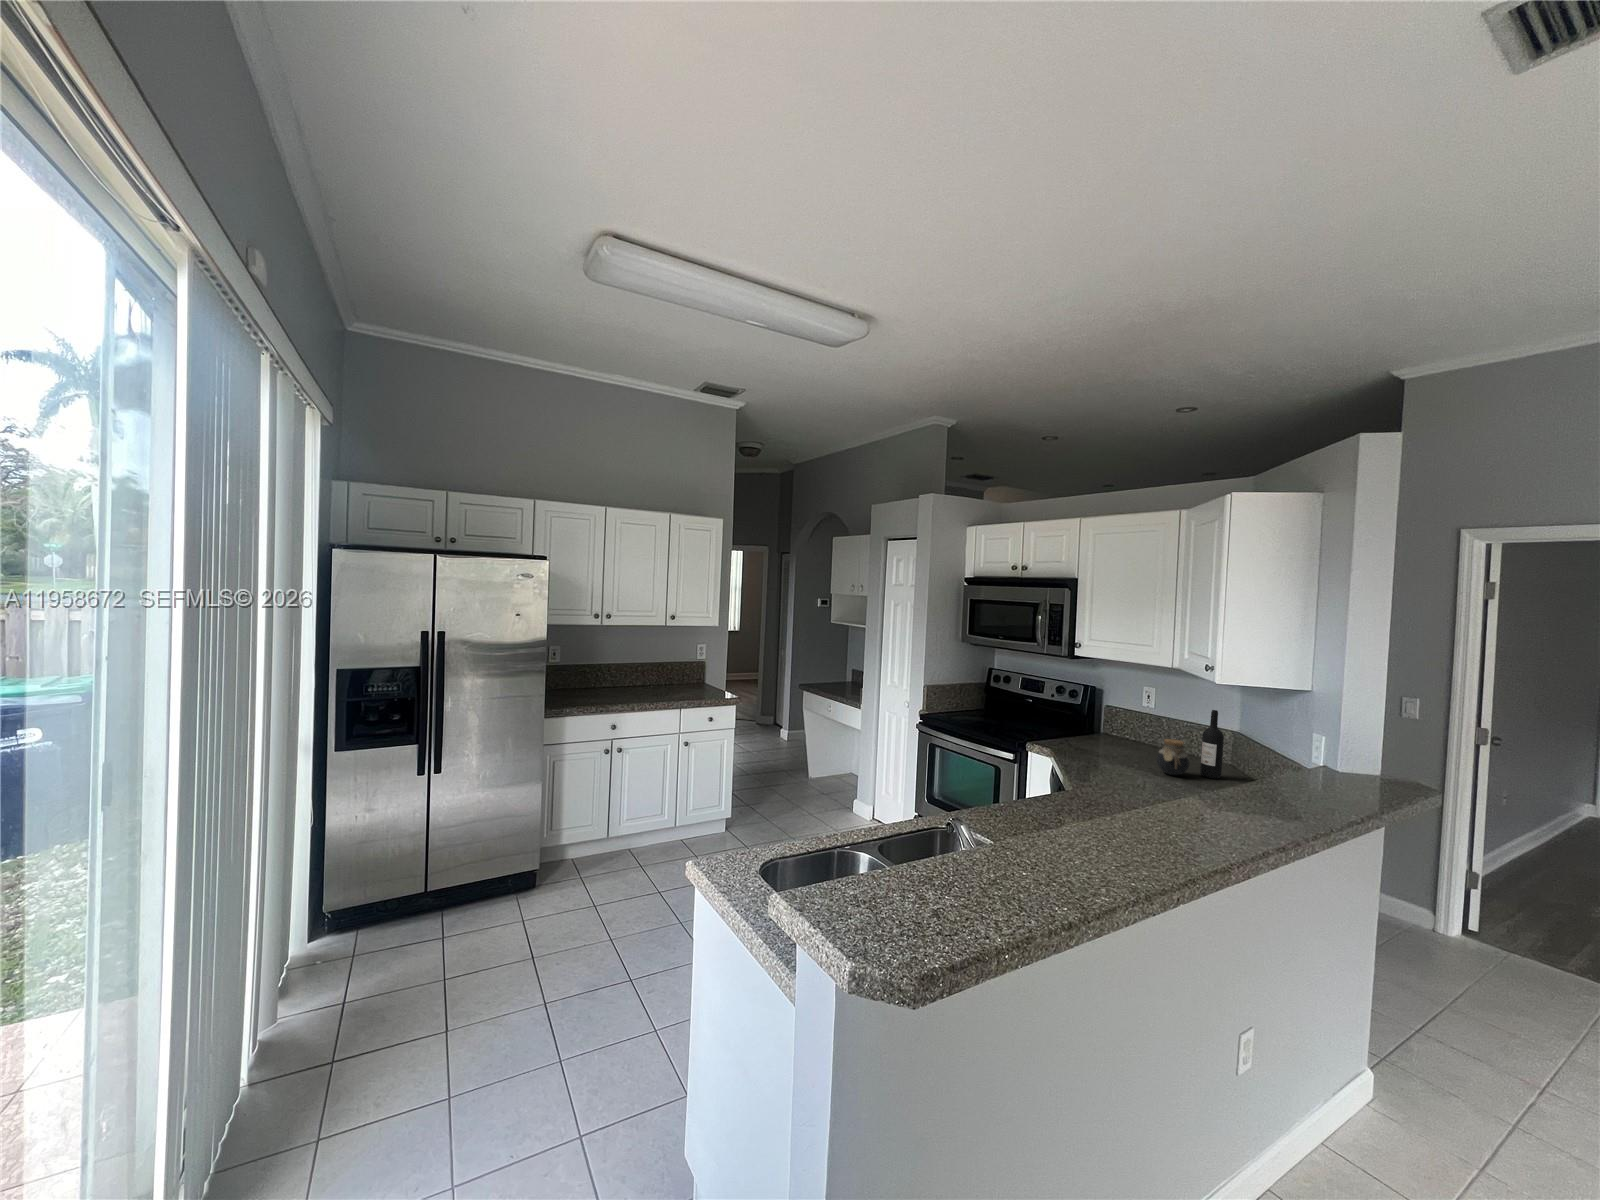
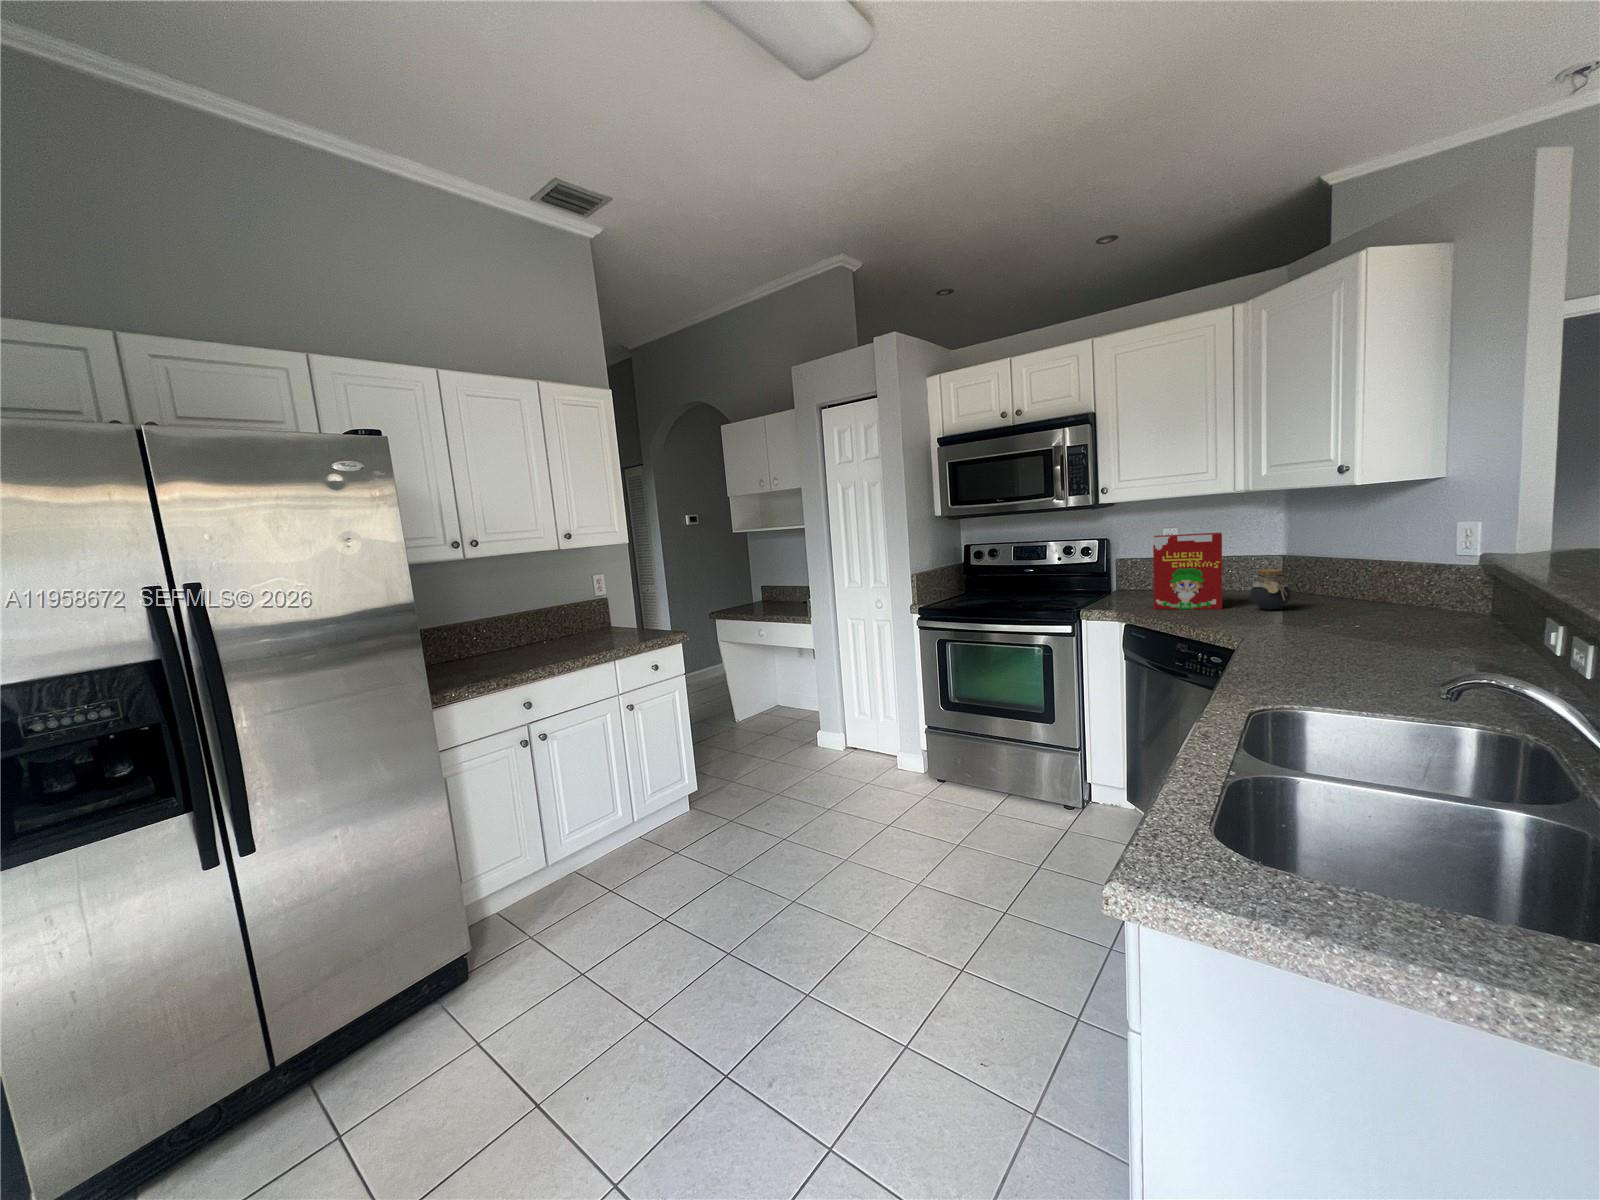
cereal box: none [1086,692,1149,766] -> present [1153,533,1222,609]
wine bottle: present [1200,710,1224,779] -> none [1289,528,1315,605]

